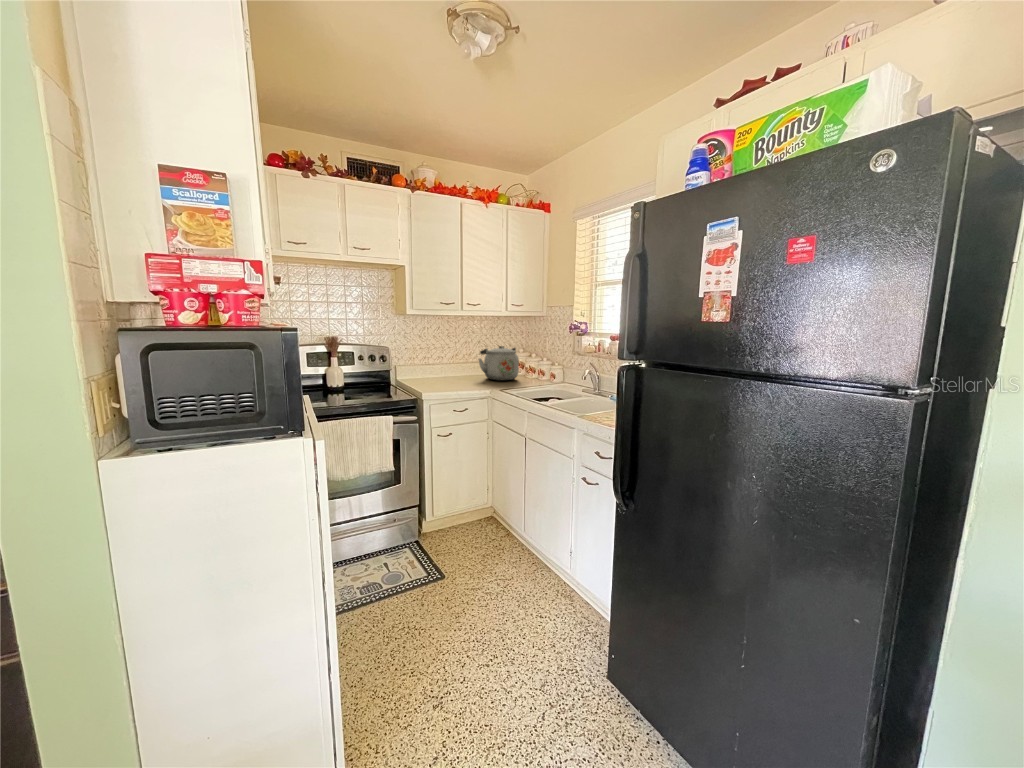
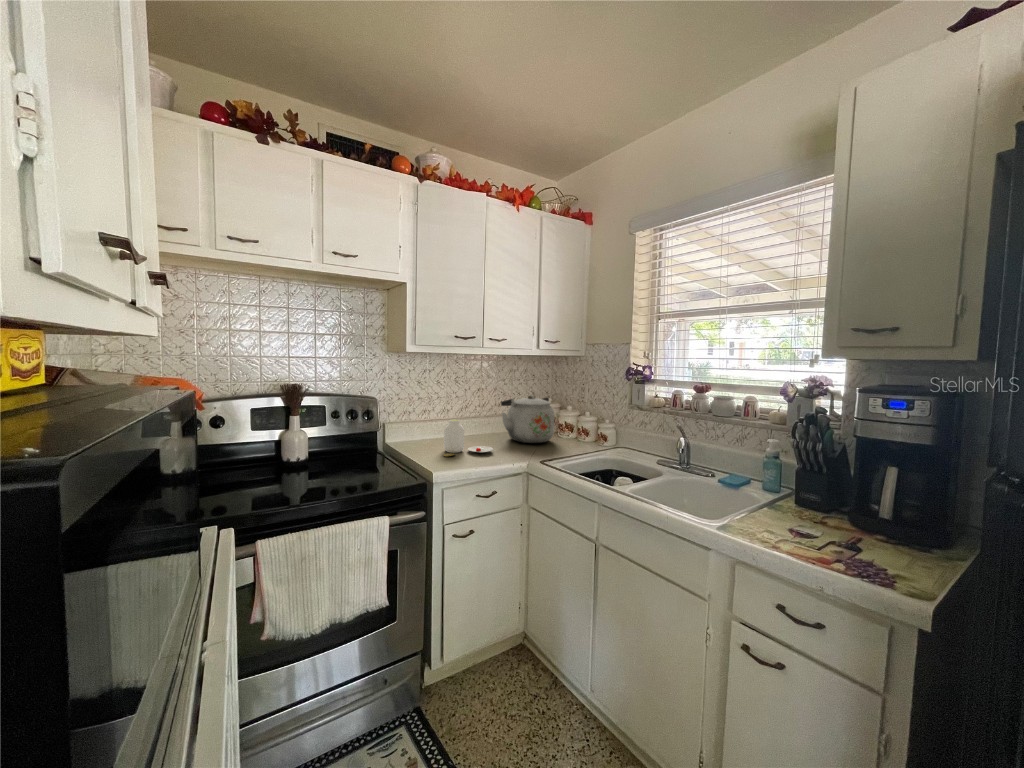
jar: none [434,362,470,386] -> present [444,419,493,456]

